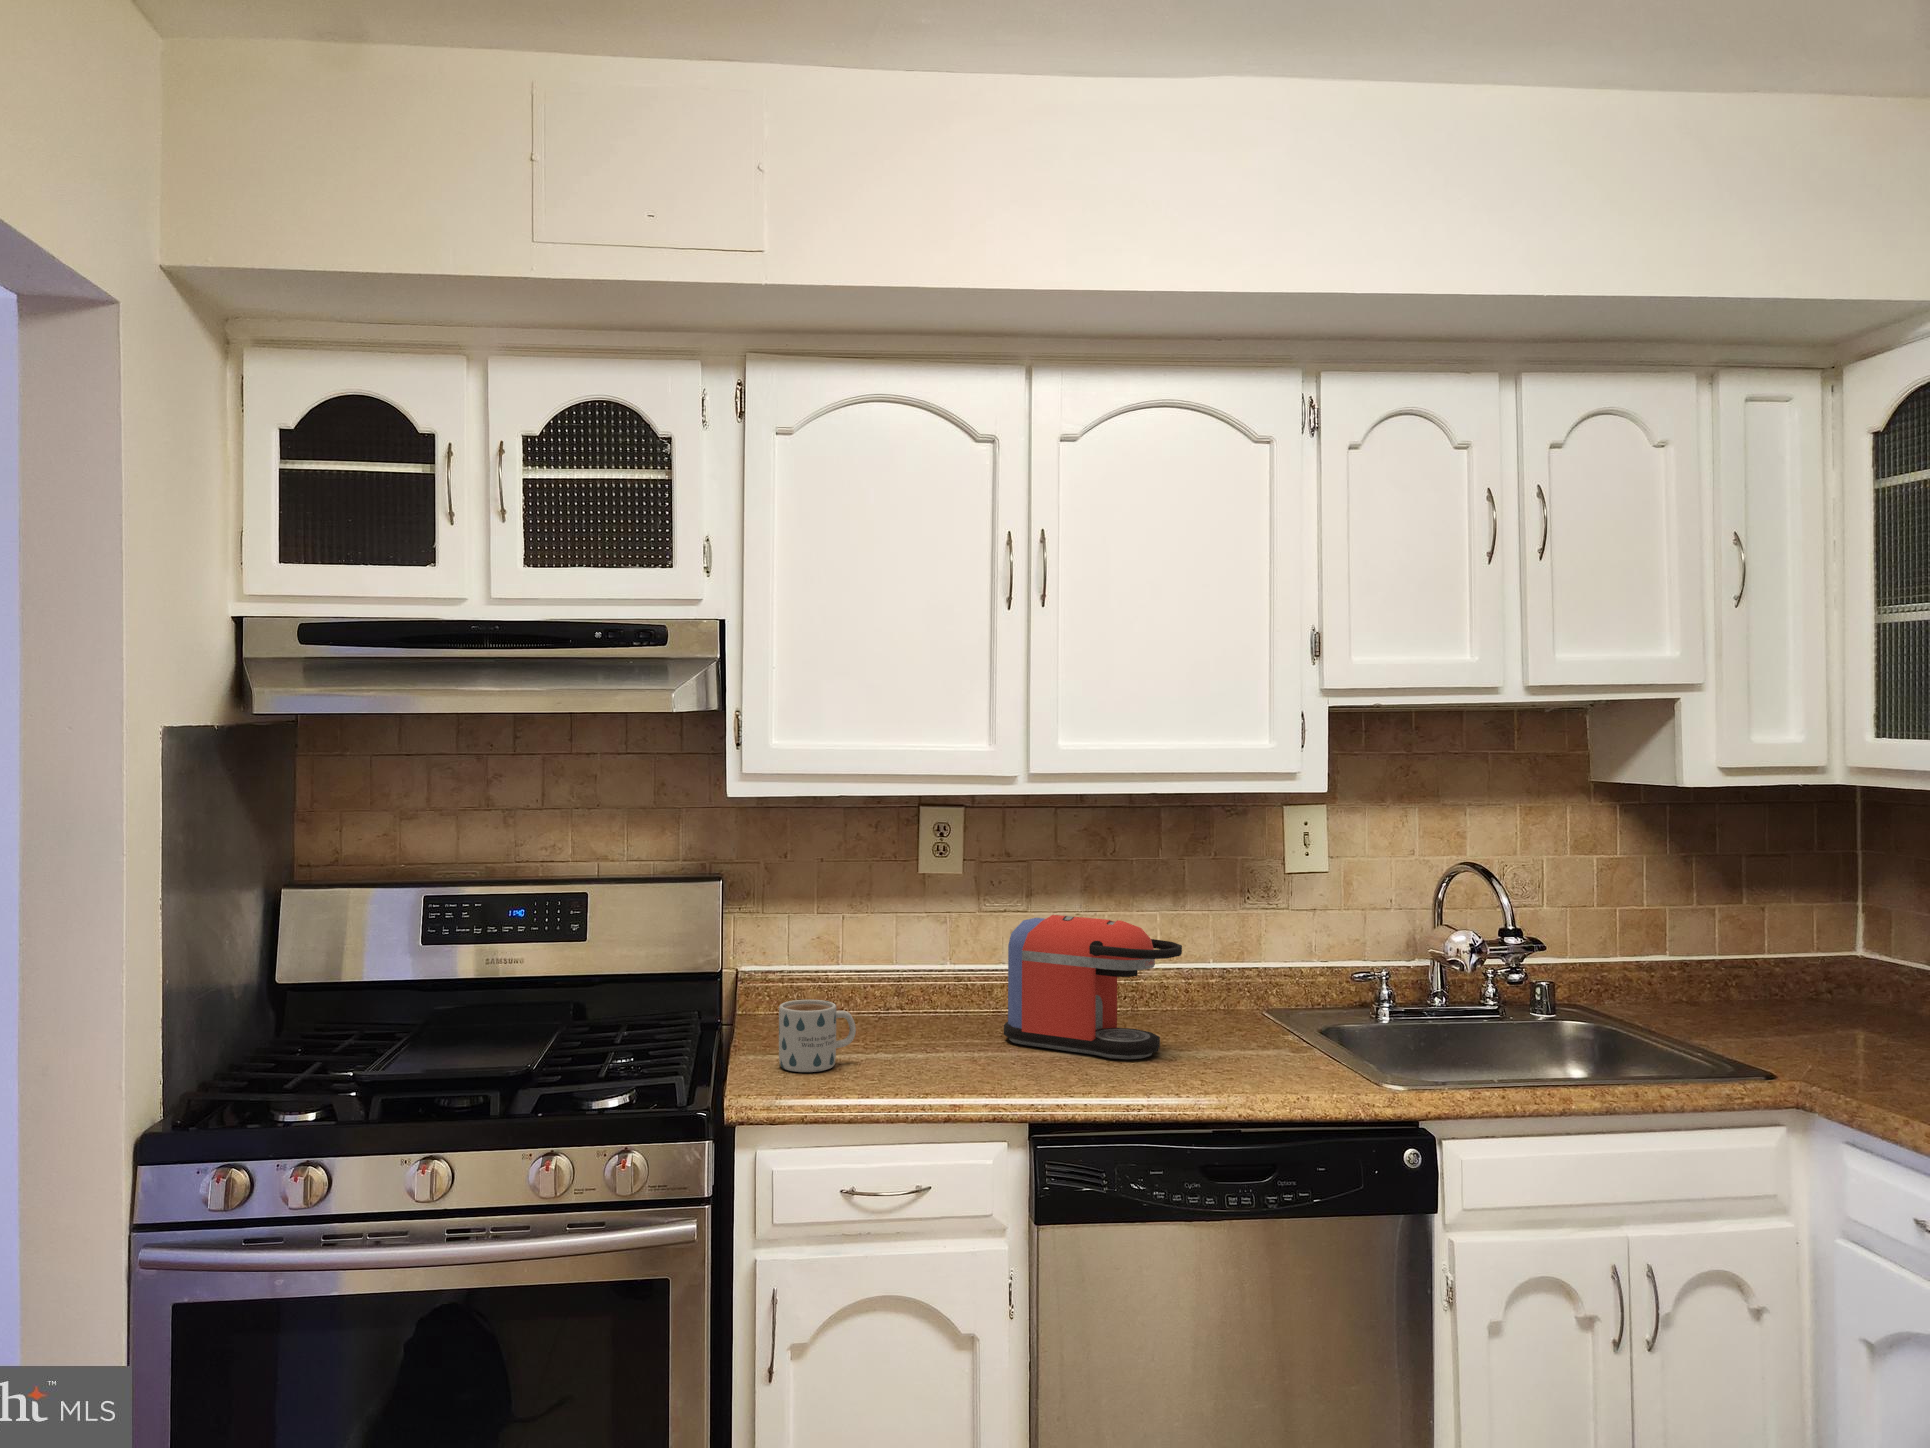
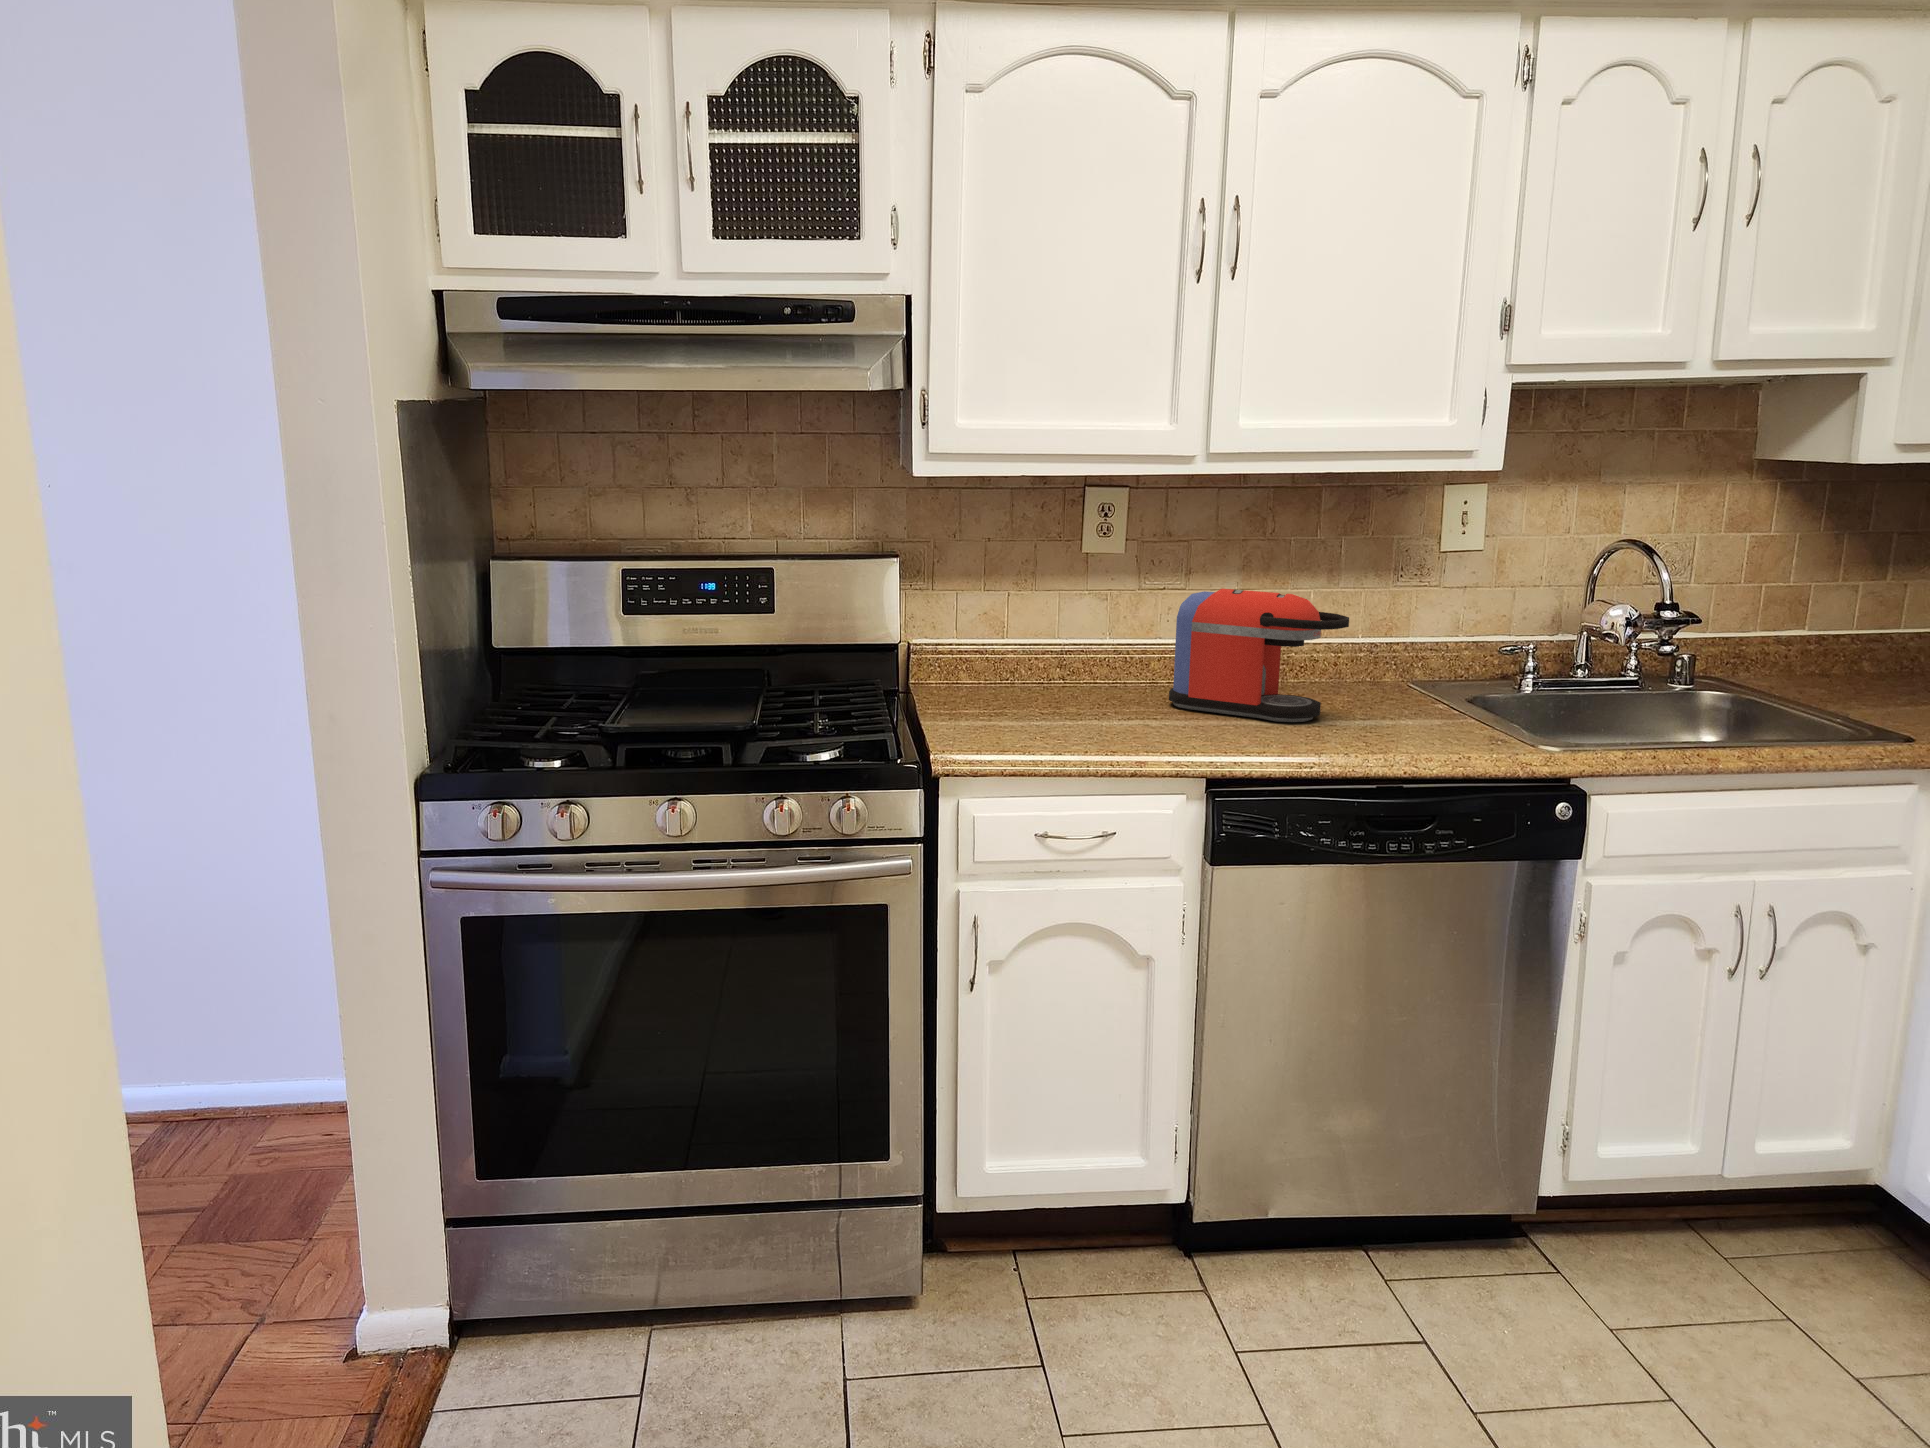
mug: present [779,1000,856,1072] -> none [967,666,1038,731]

